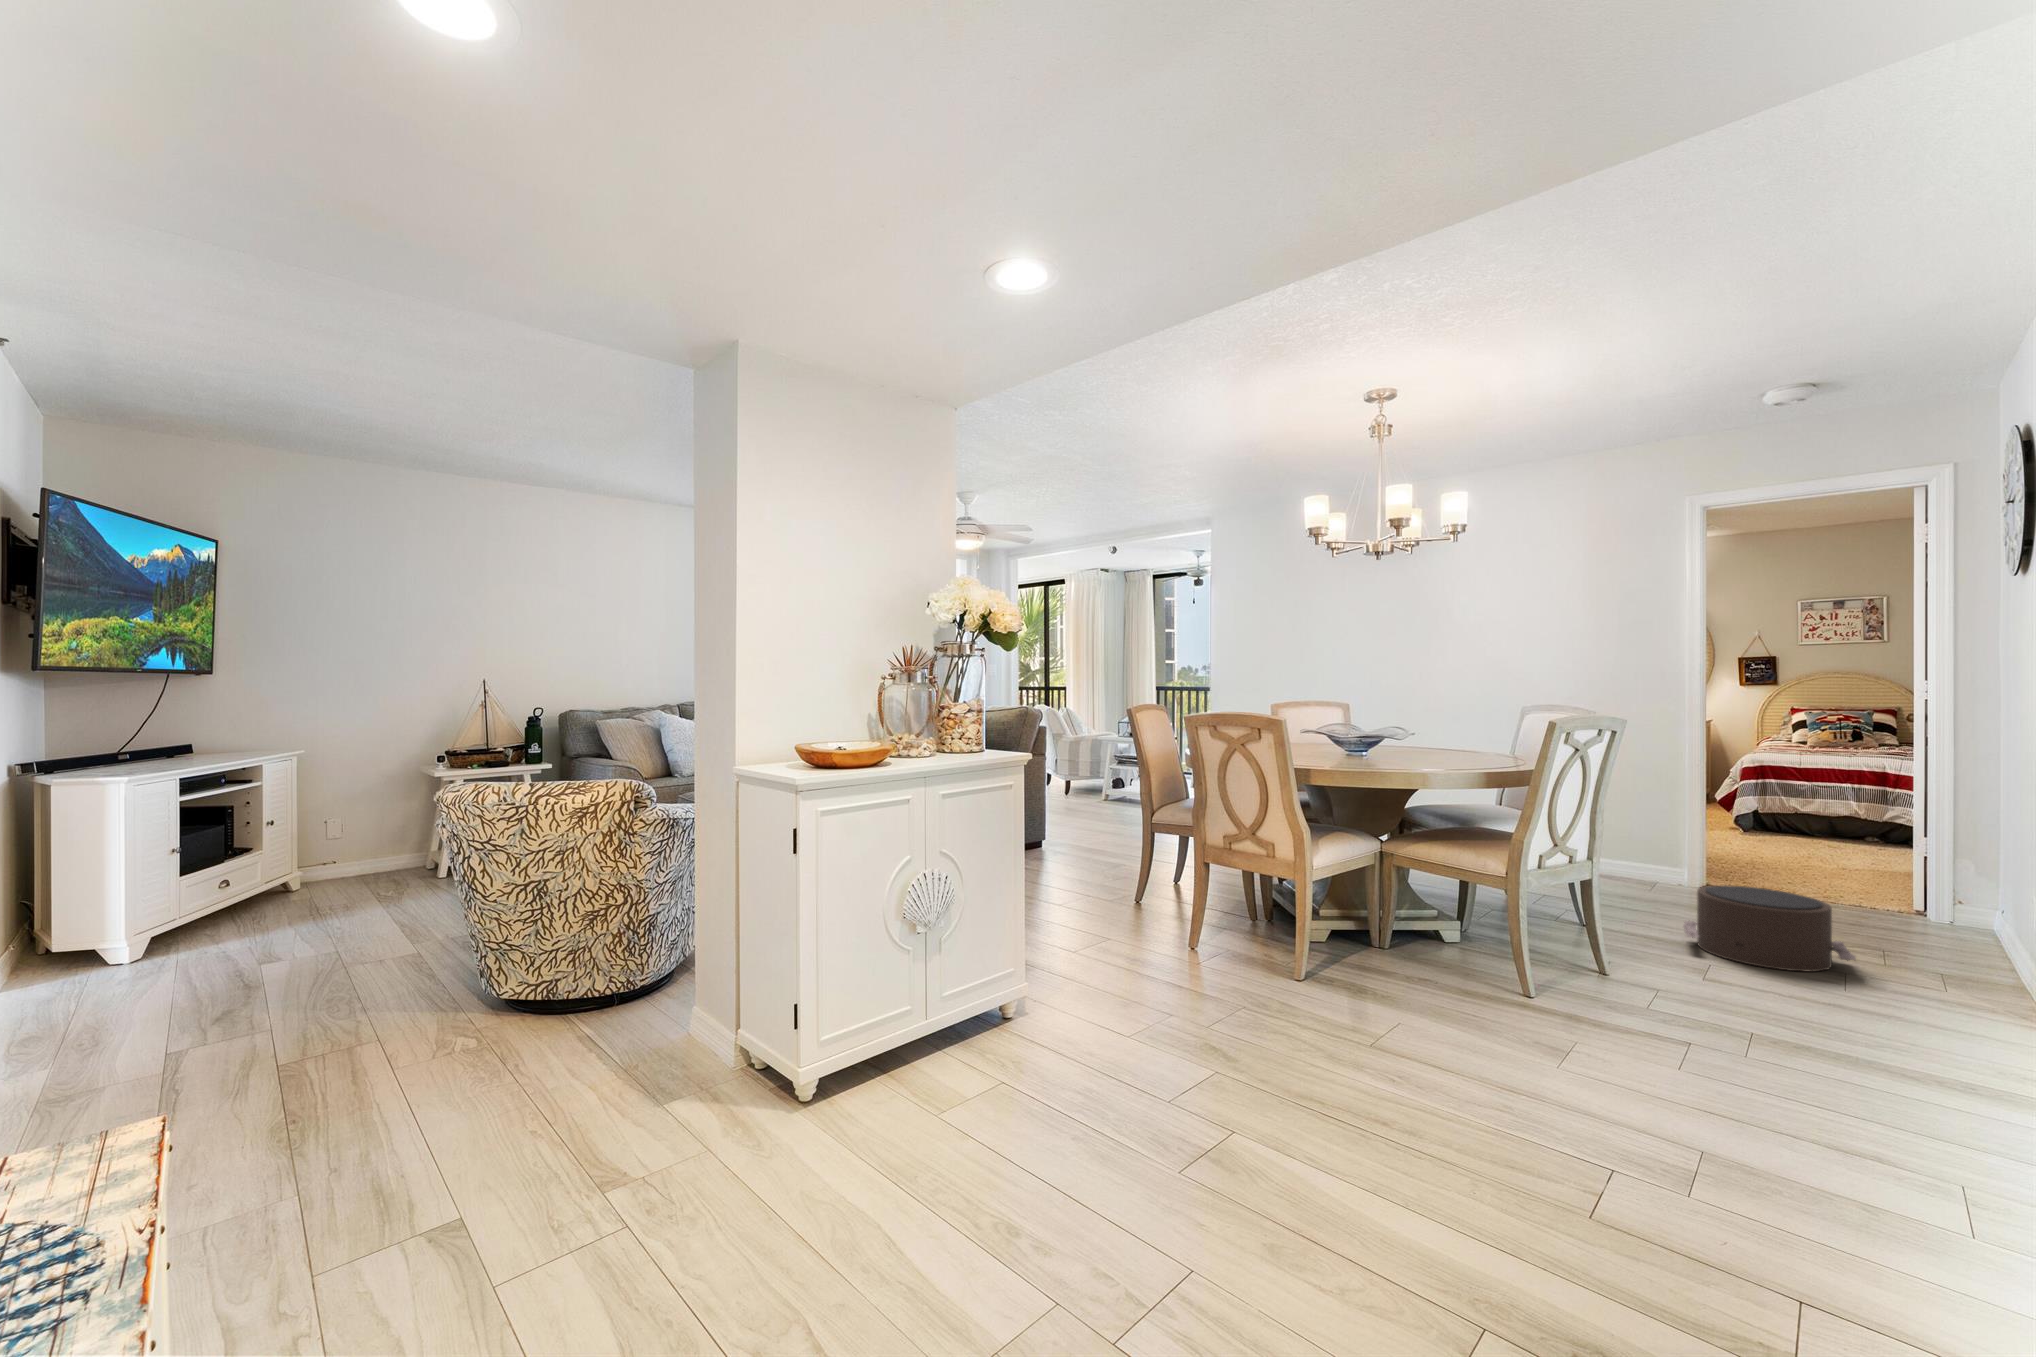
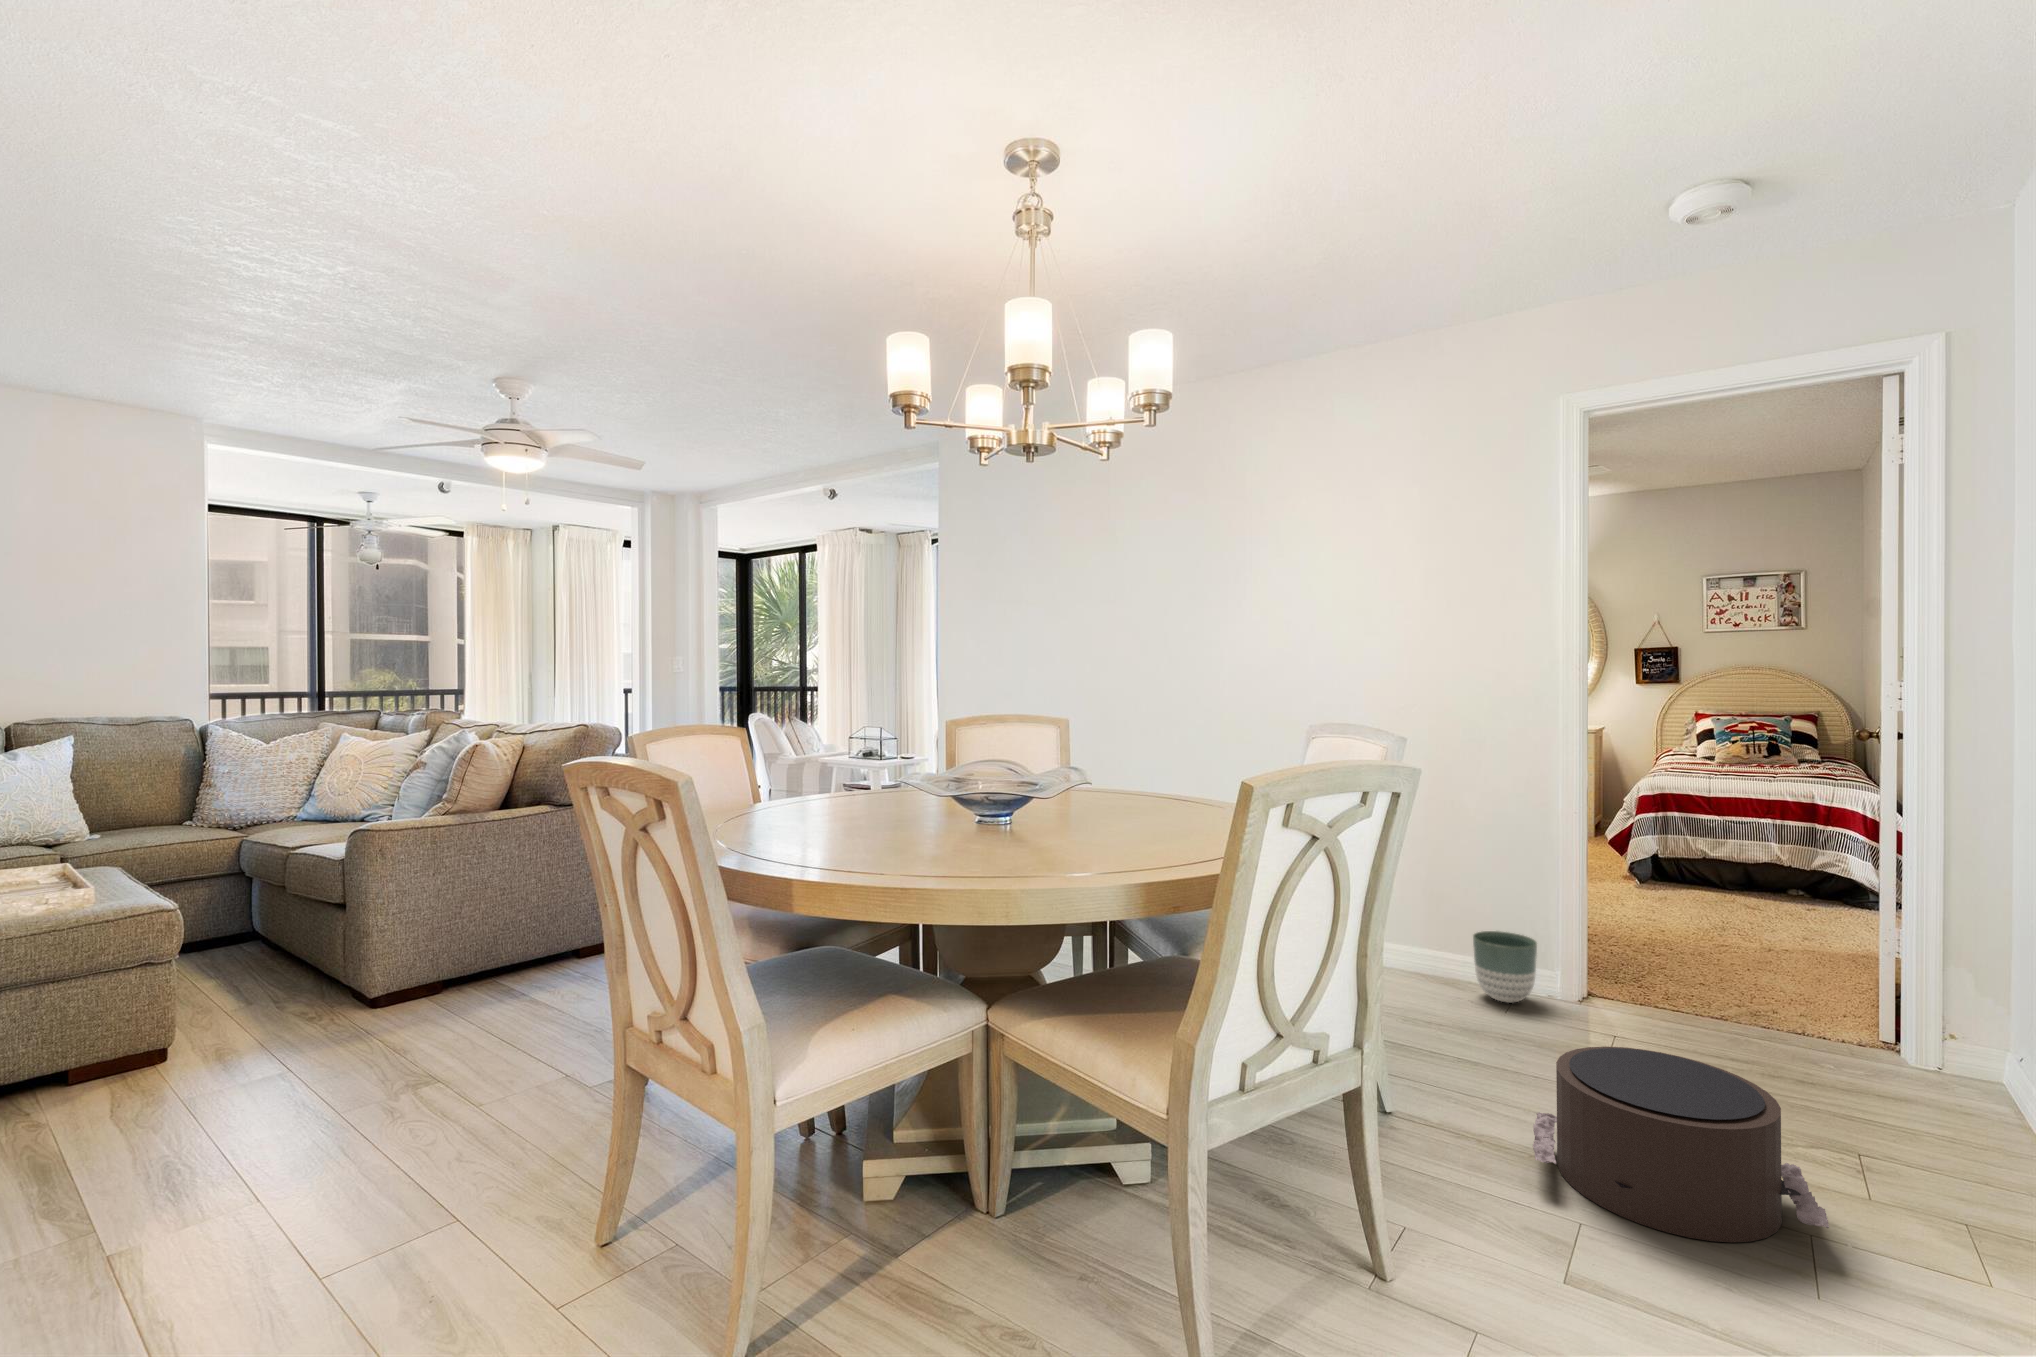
planter: none [1628,842,1674,886] -> present [1473,931,1537,1003]

